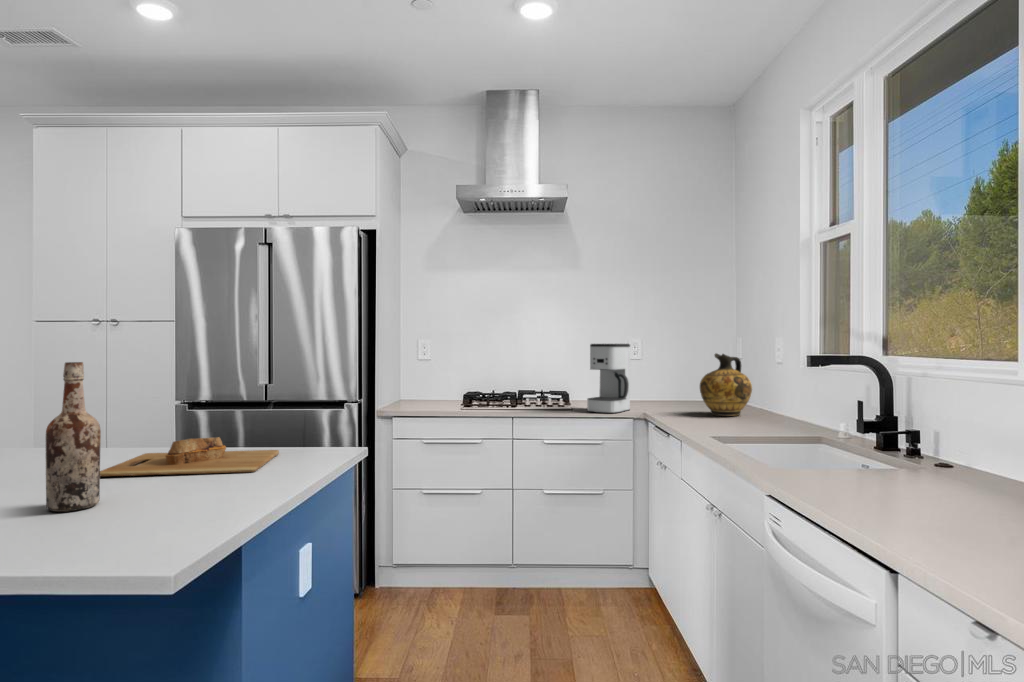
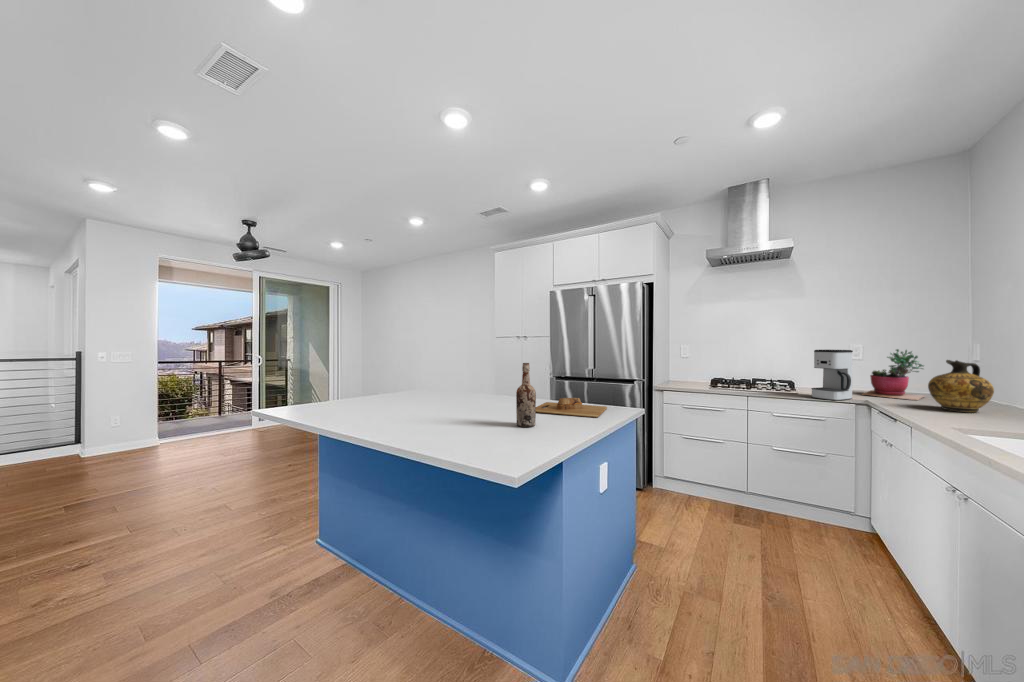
succulent plant: none [639,343,697,407] -> present [864,349,924,400]

